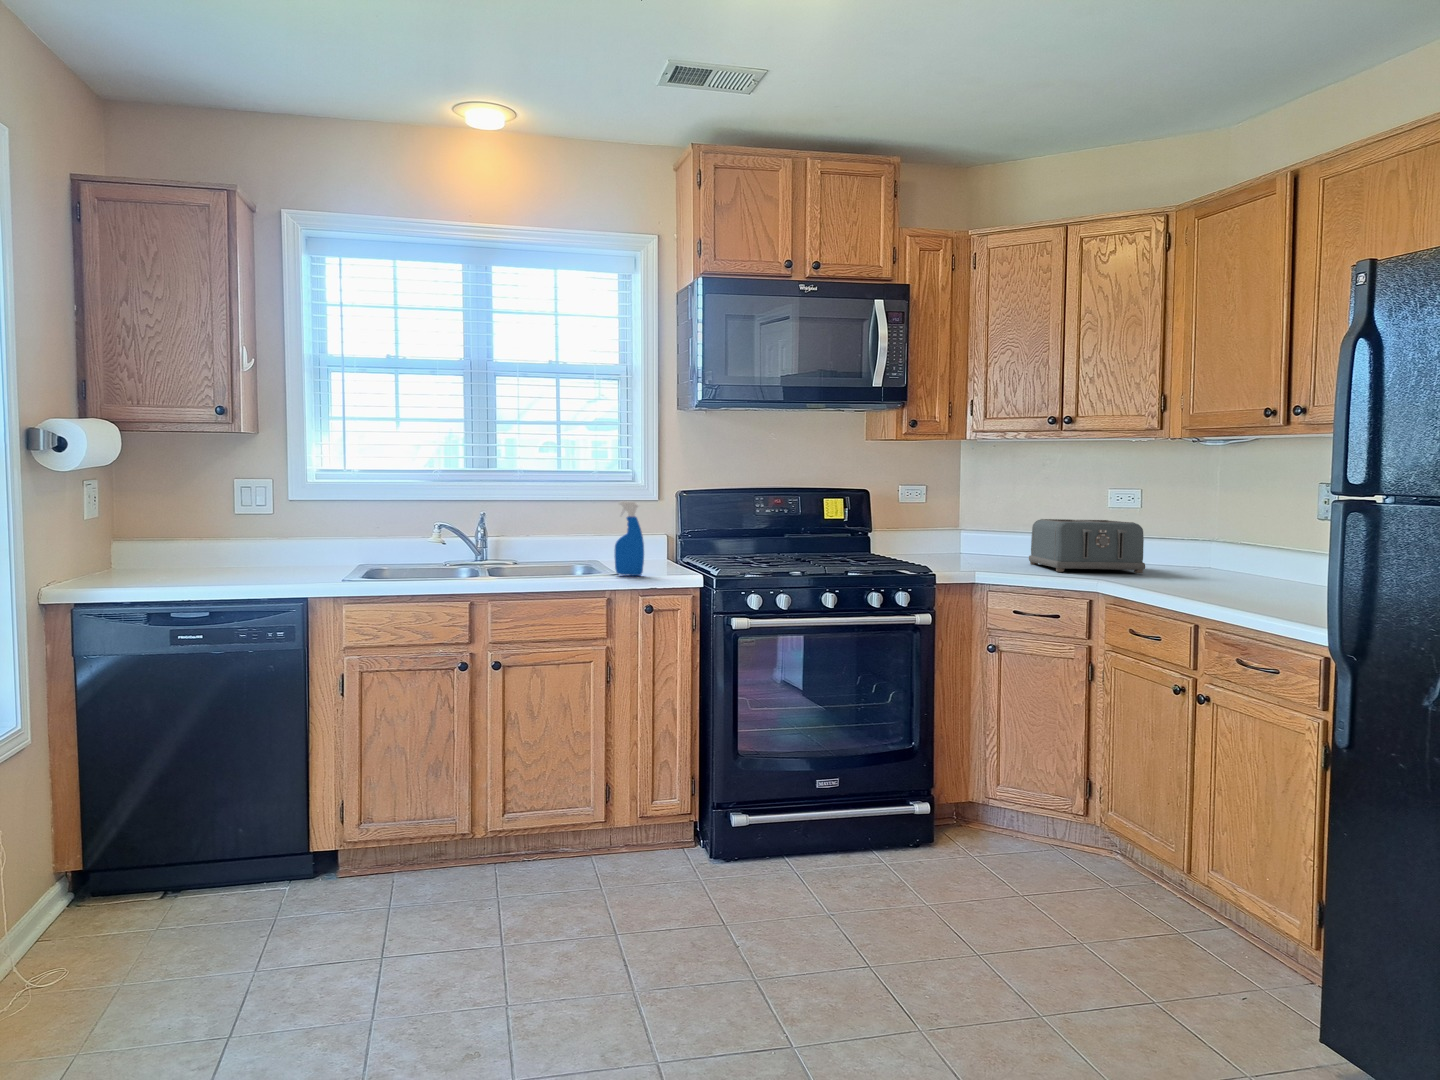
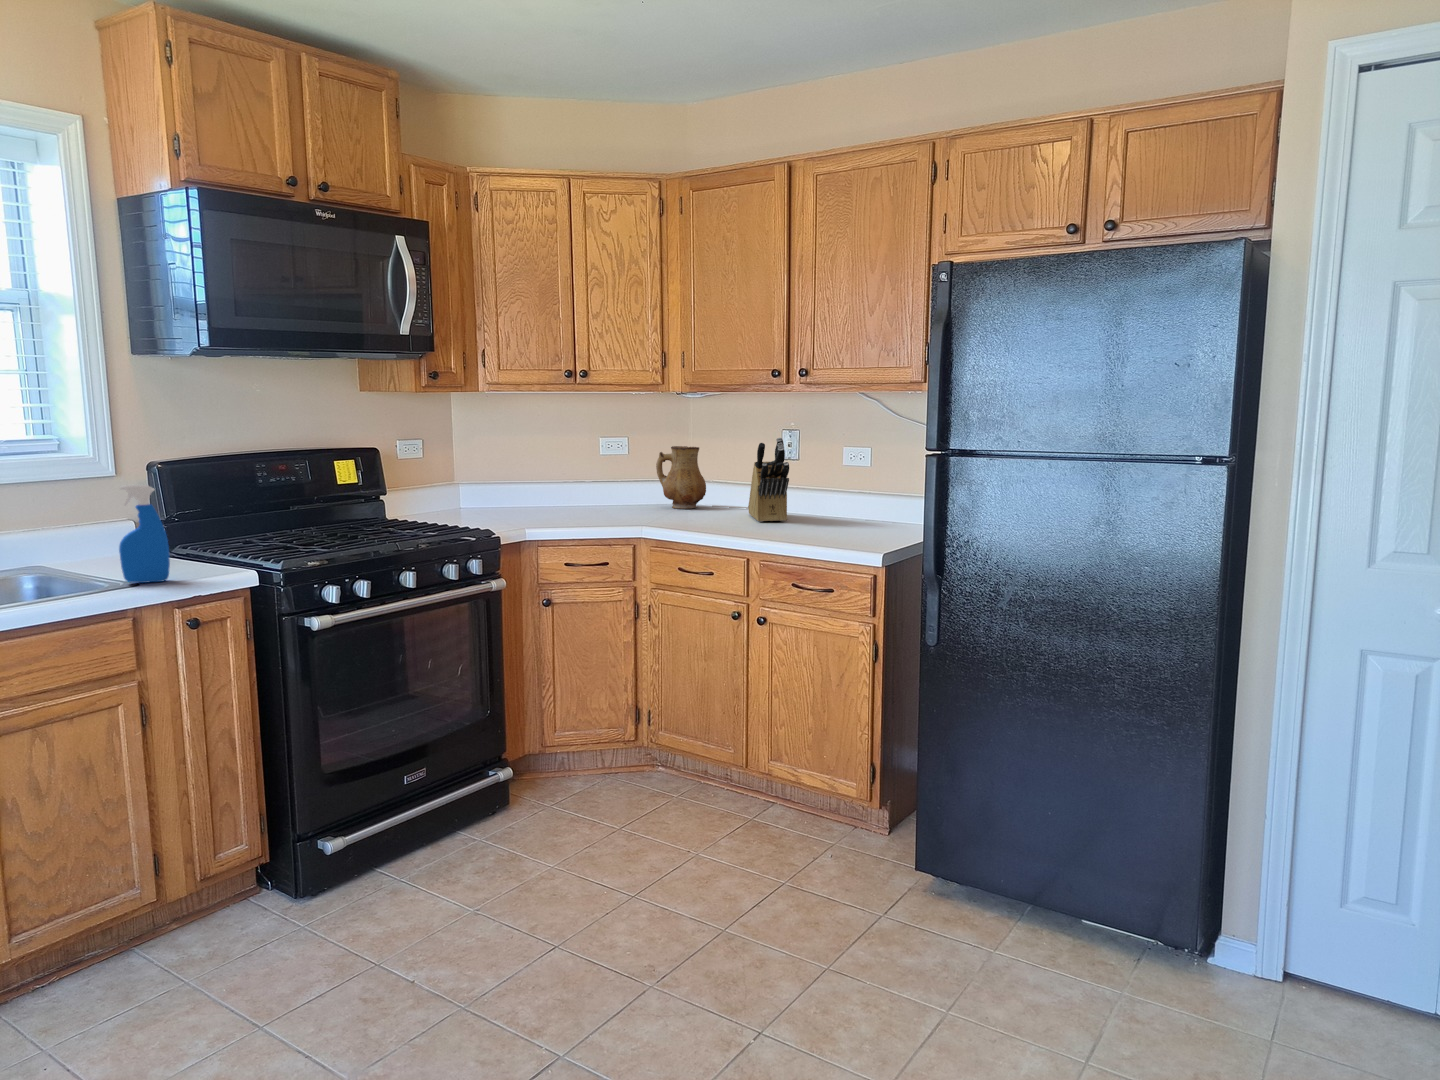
knife block: none [1246,488,1299,590] -> present [748,438,789,522]
ceramic pitcher: none [1165,502,1226,573] -> present [656,446,706,509]
toaster: present [1029,519,1145,573] -> none [548,466,661,520]

